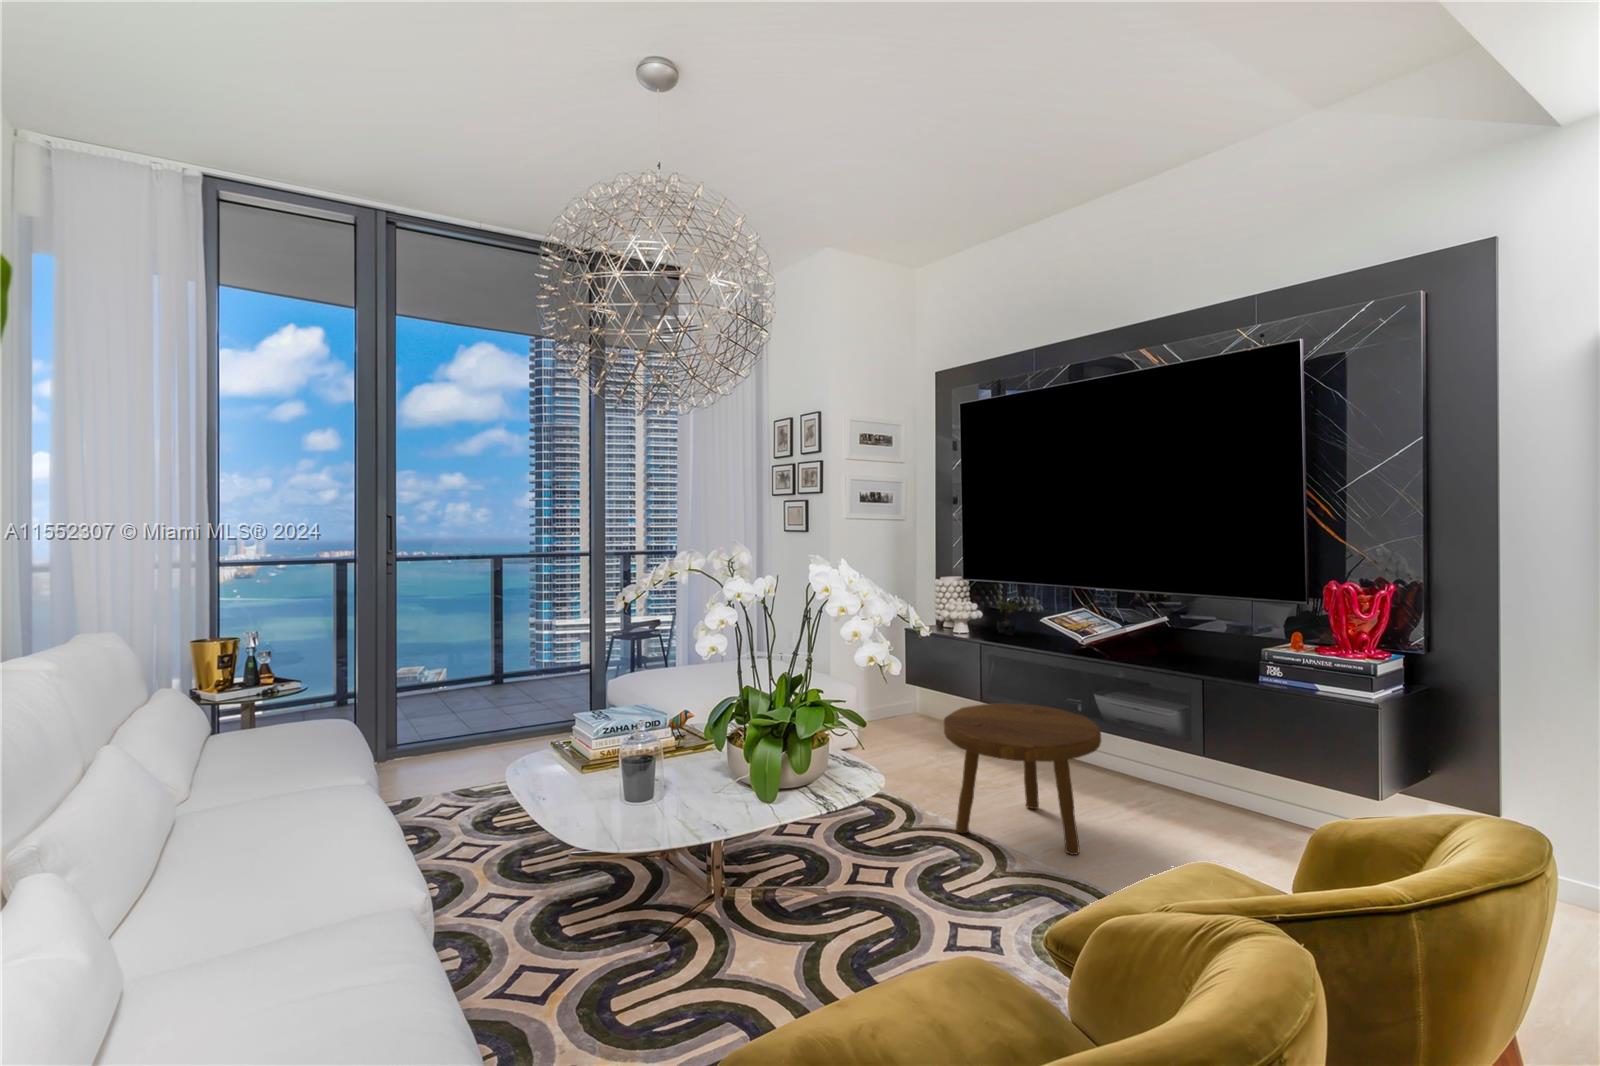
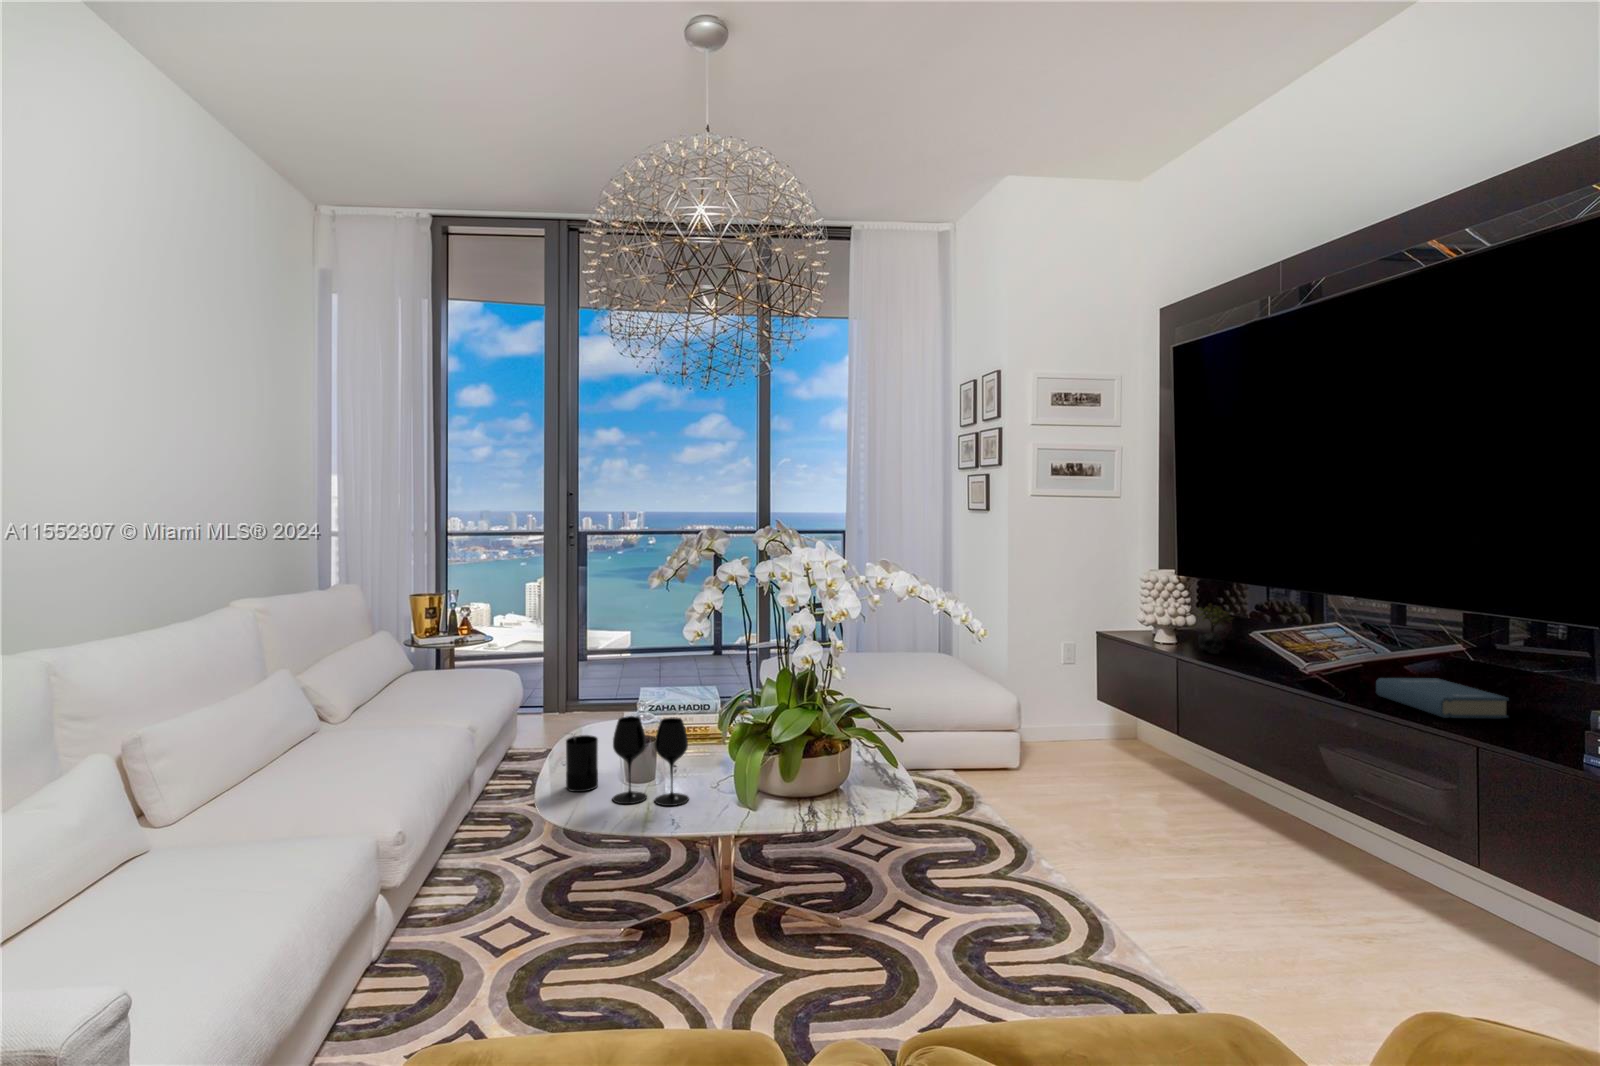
hardback book: none [1138,640,1217,666] -> present [1376,678,1509,718]
footstool: present [944,703,1101,855] -> none [1046,737,1271,959]
wine glass: none [631,738,704,826] -> present [613,716,689,806]
candle: none [568,768,604,824] -> present [566,735,598,792]

